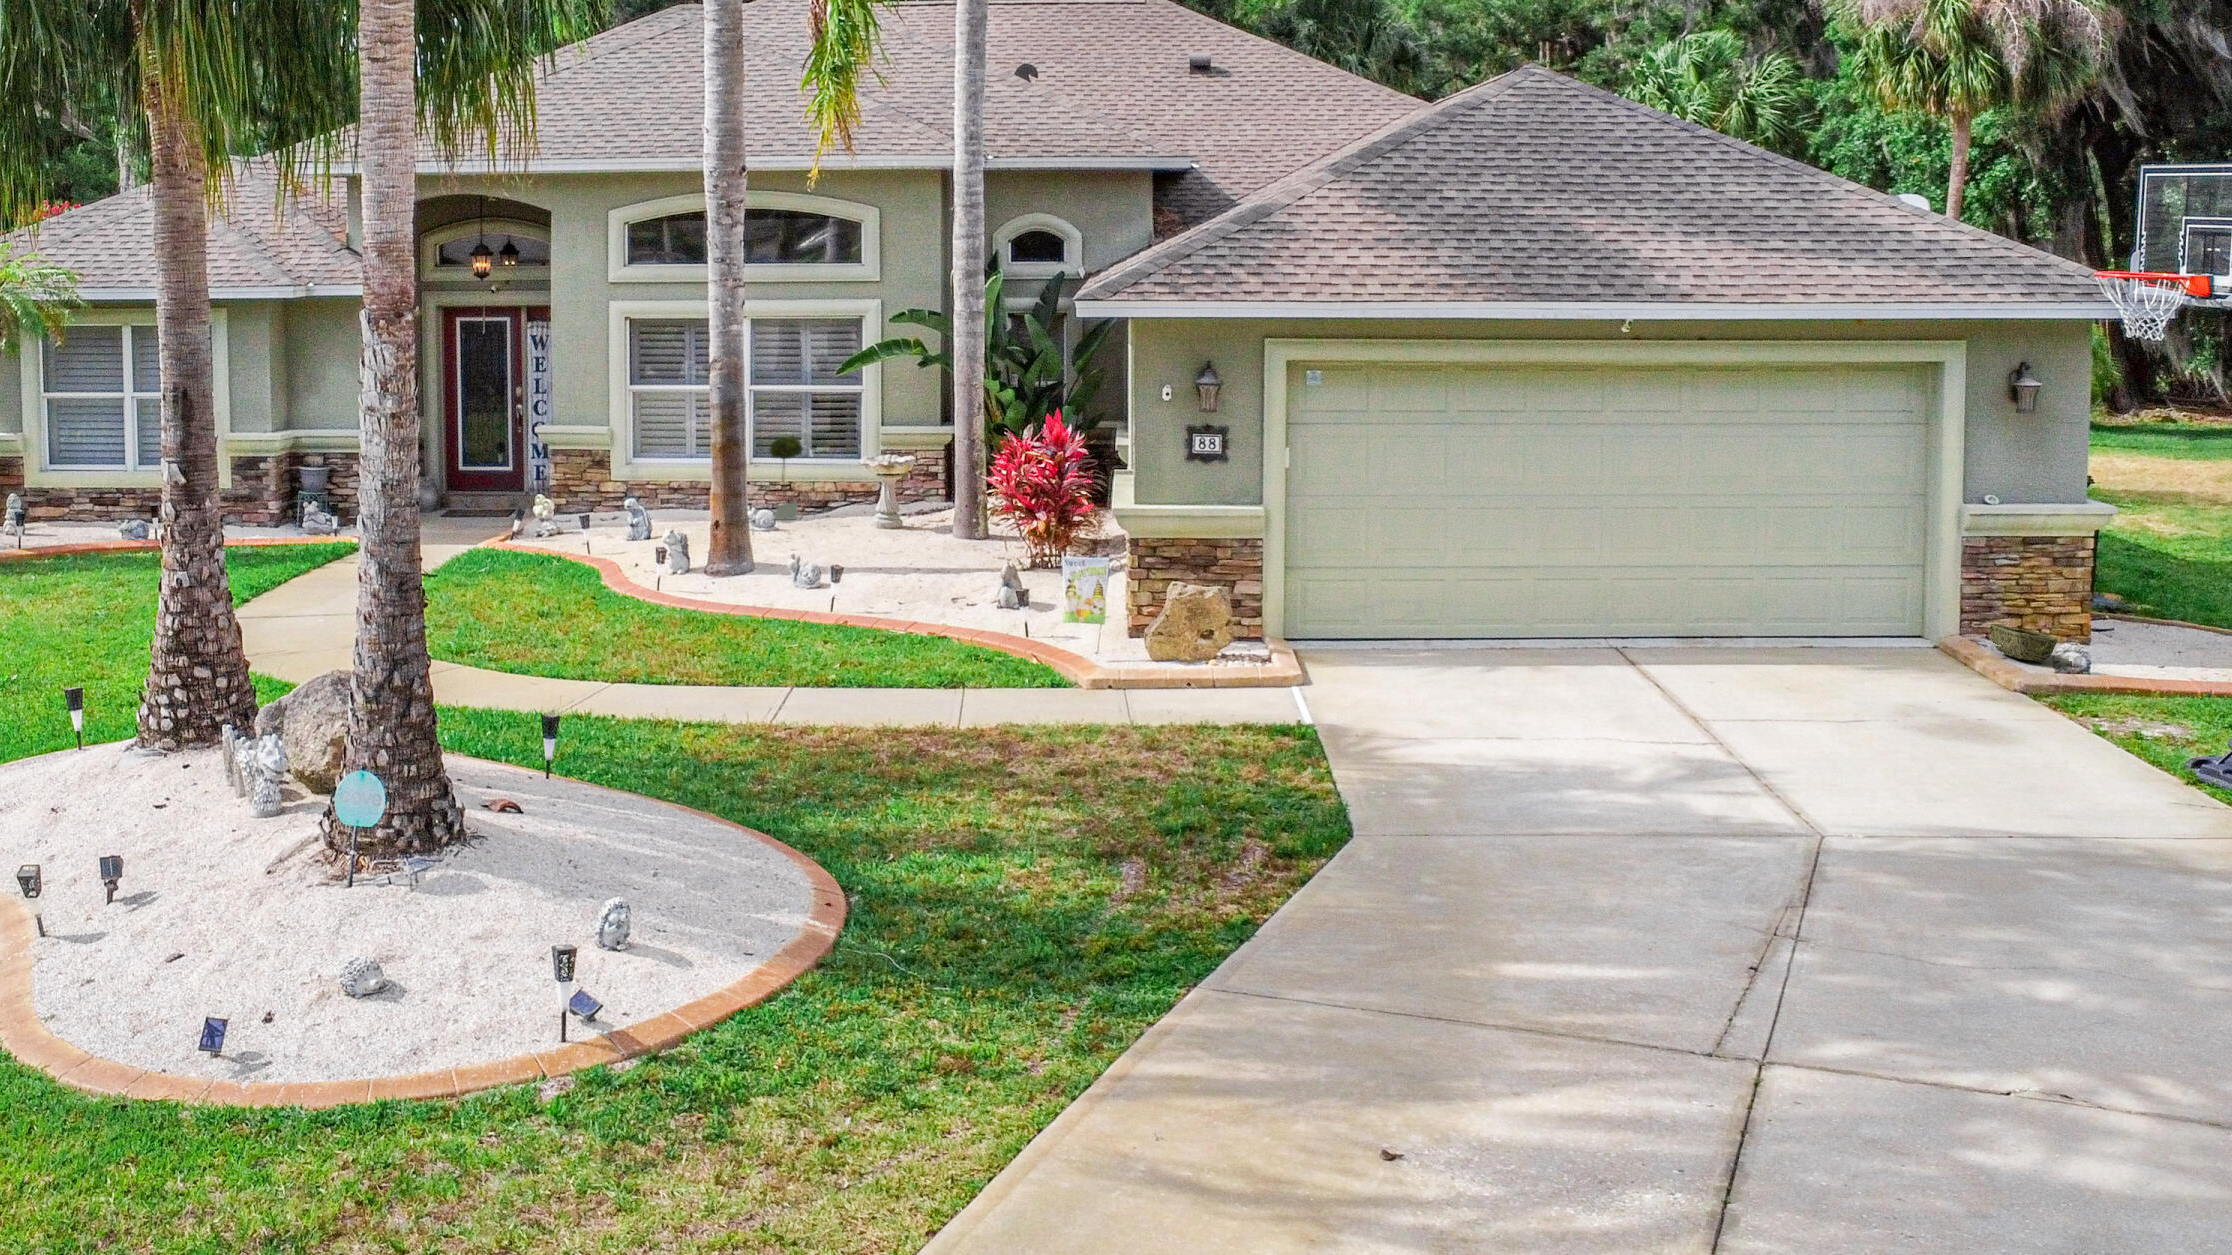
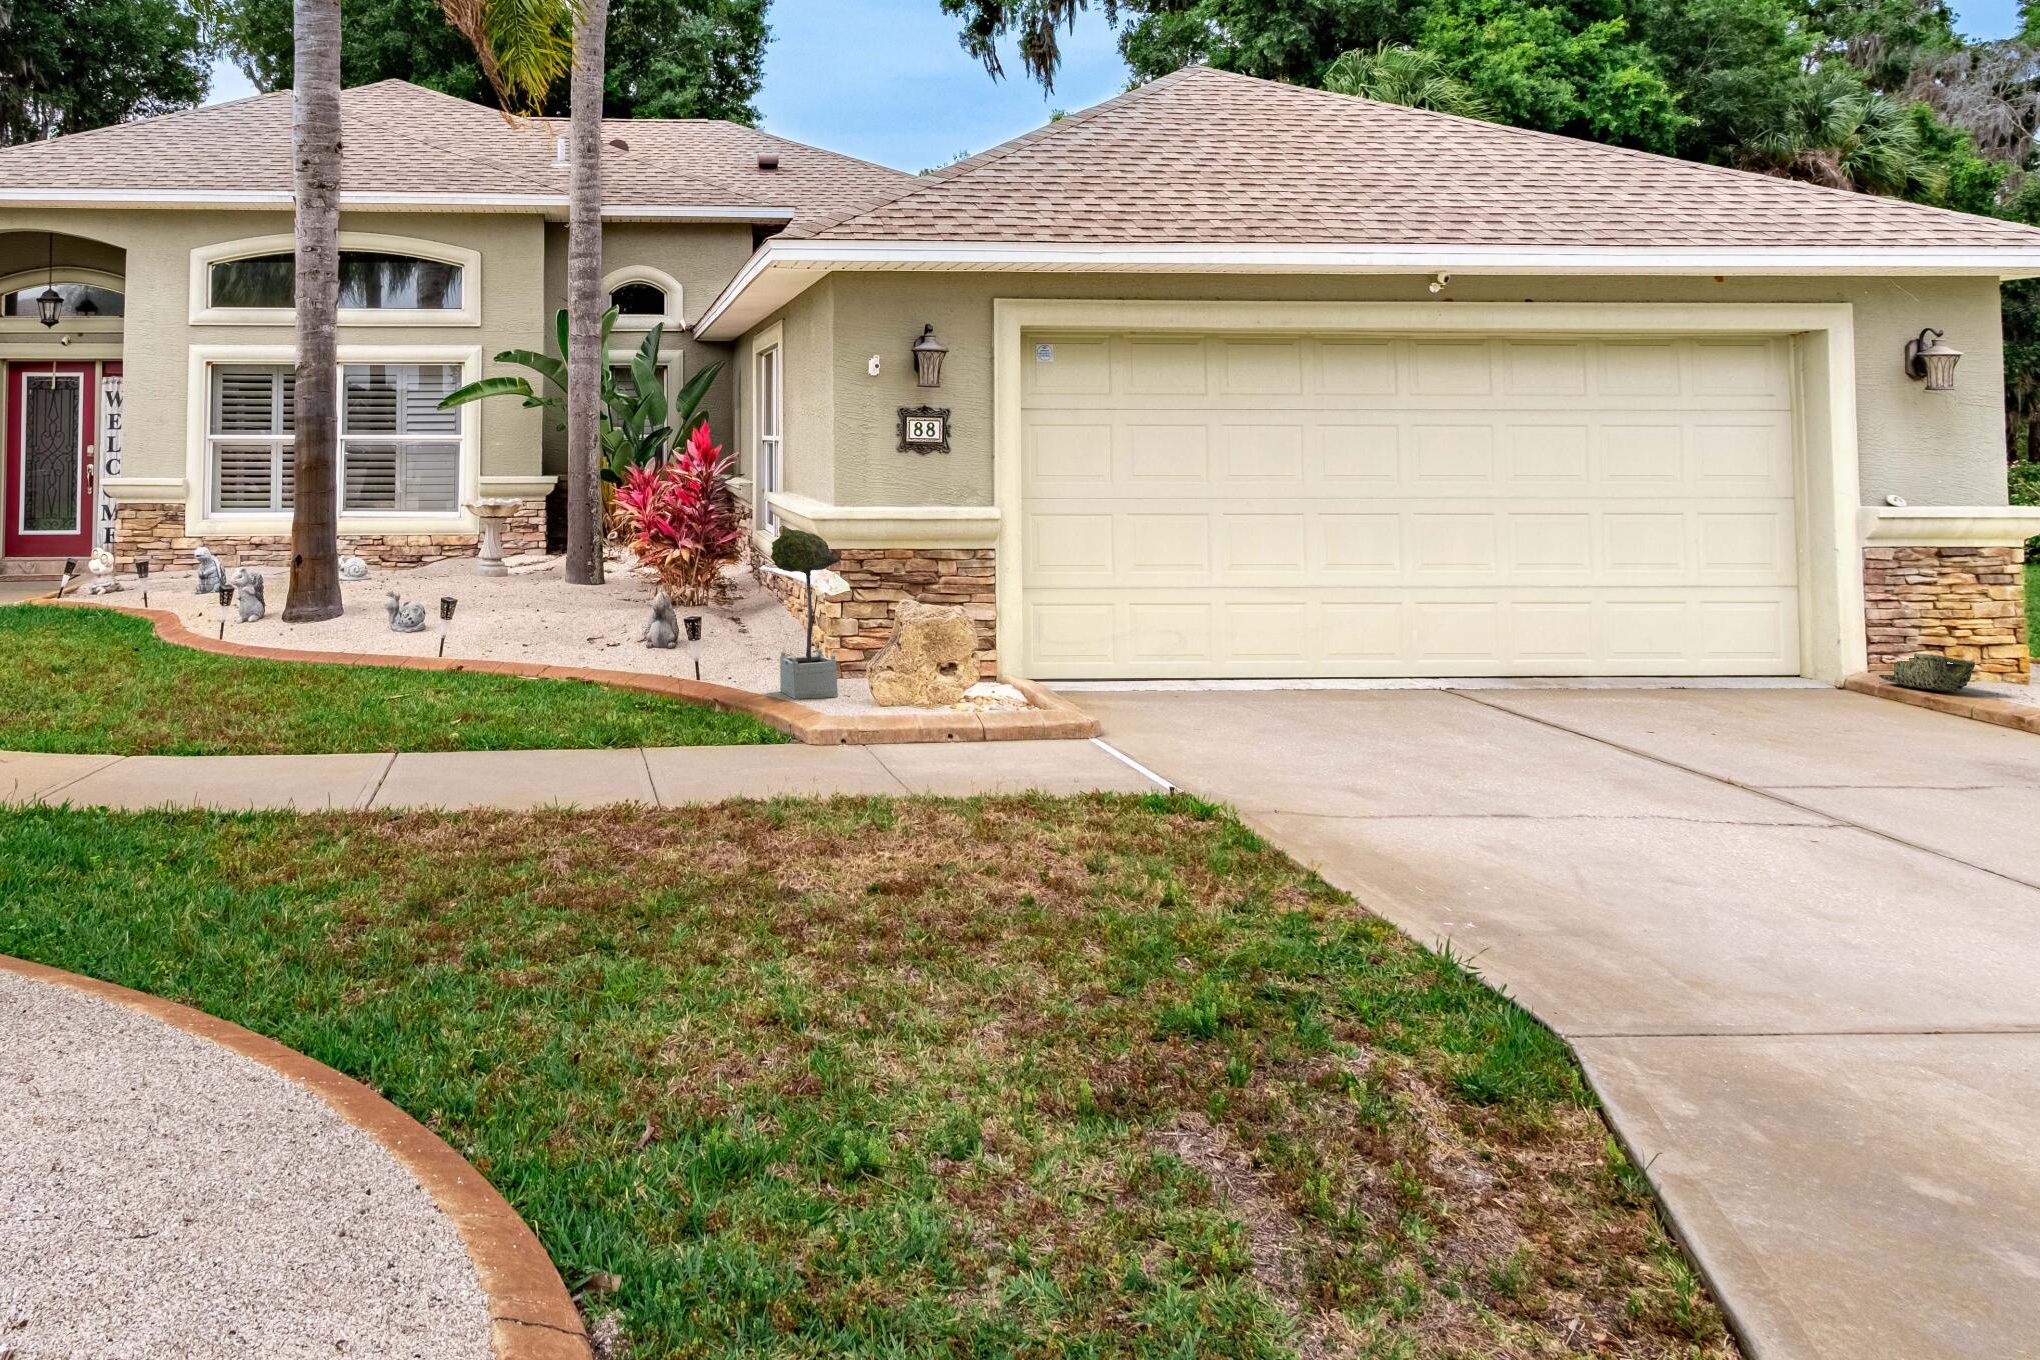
potted tree: present [769,436,803,520] -> present [771,527,840,699]

